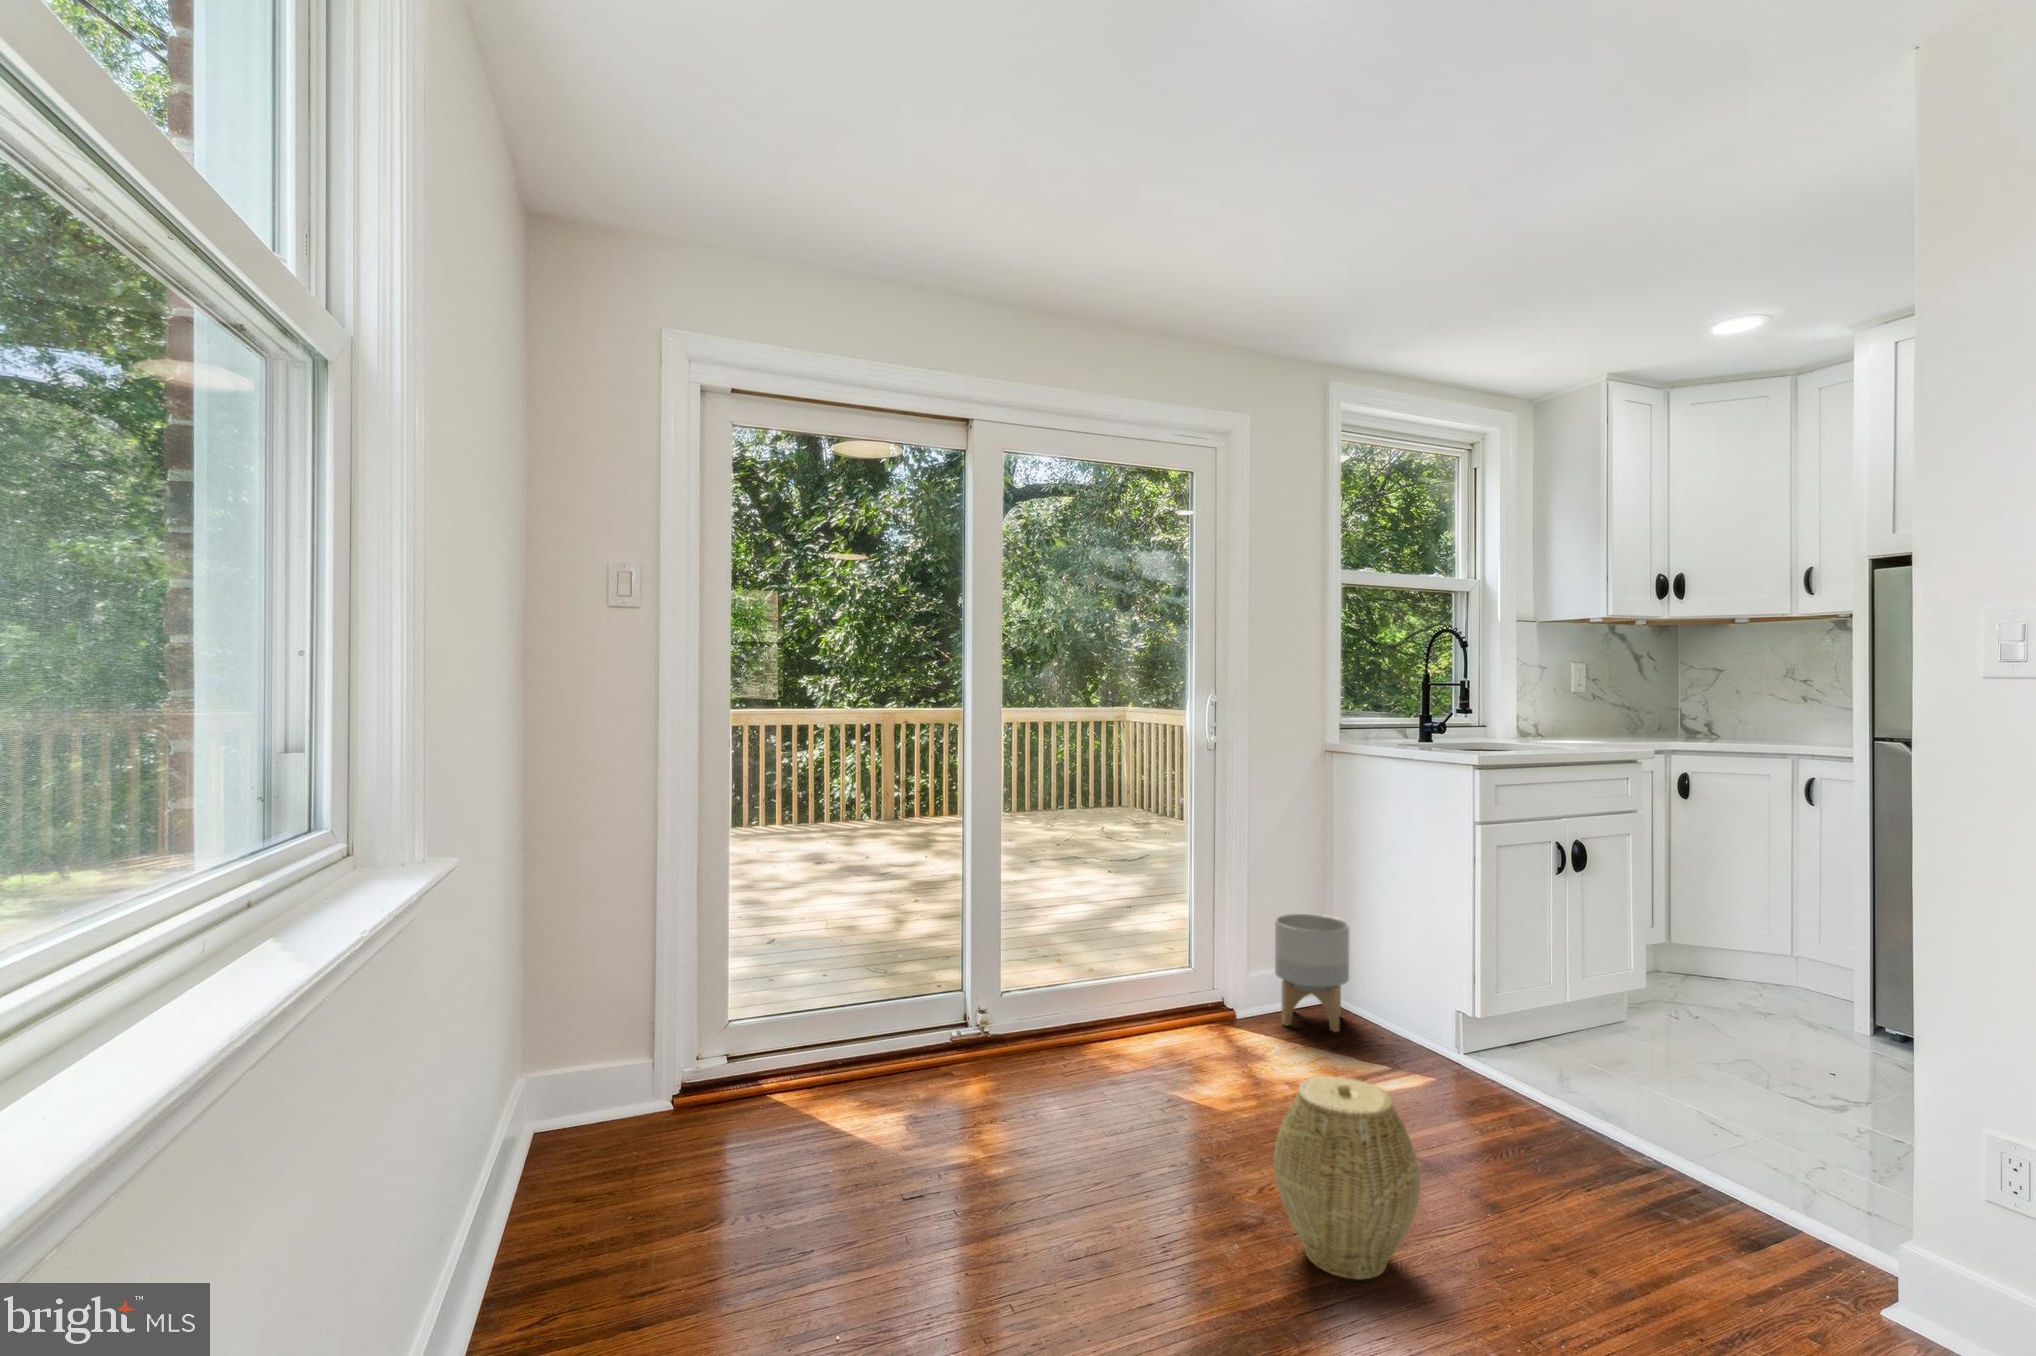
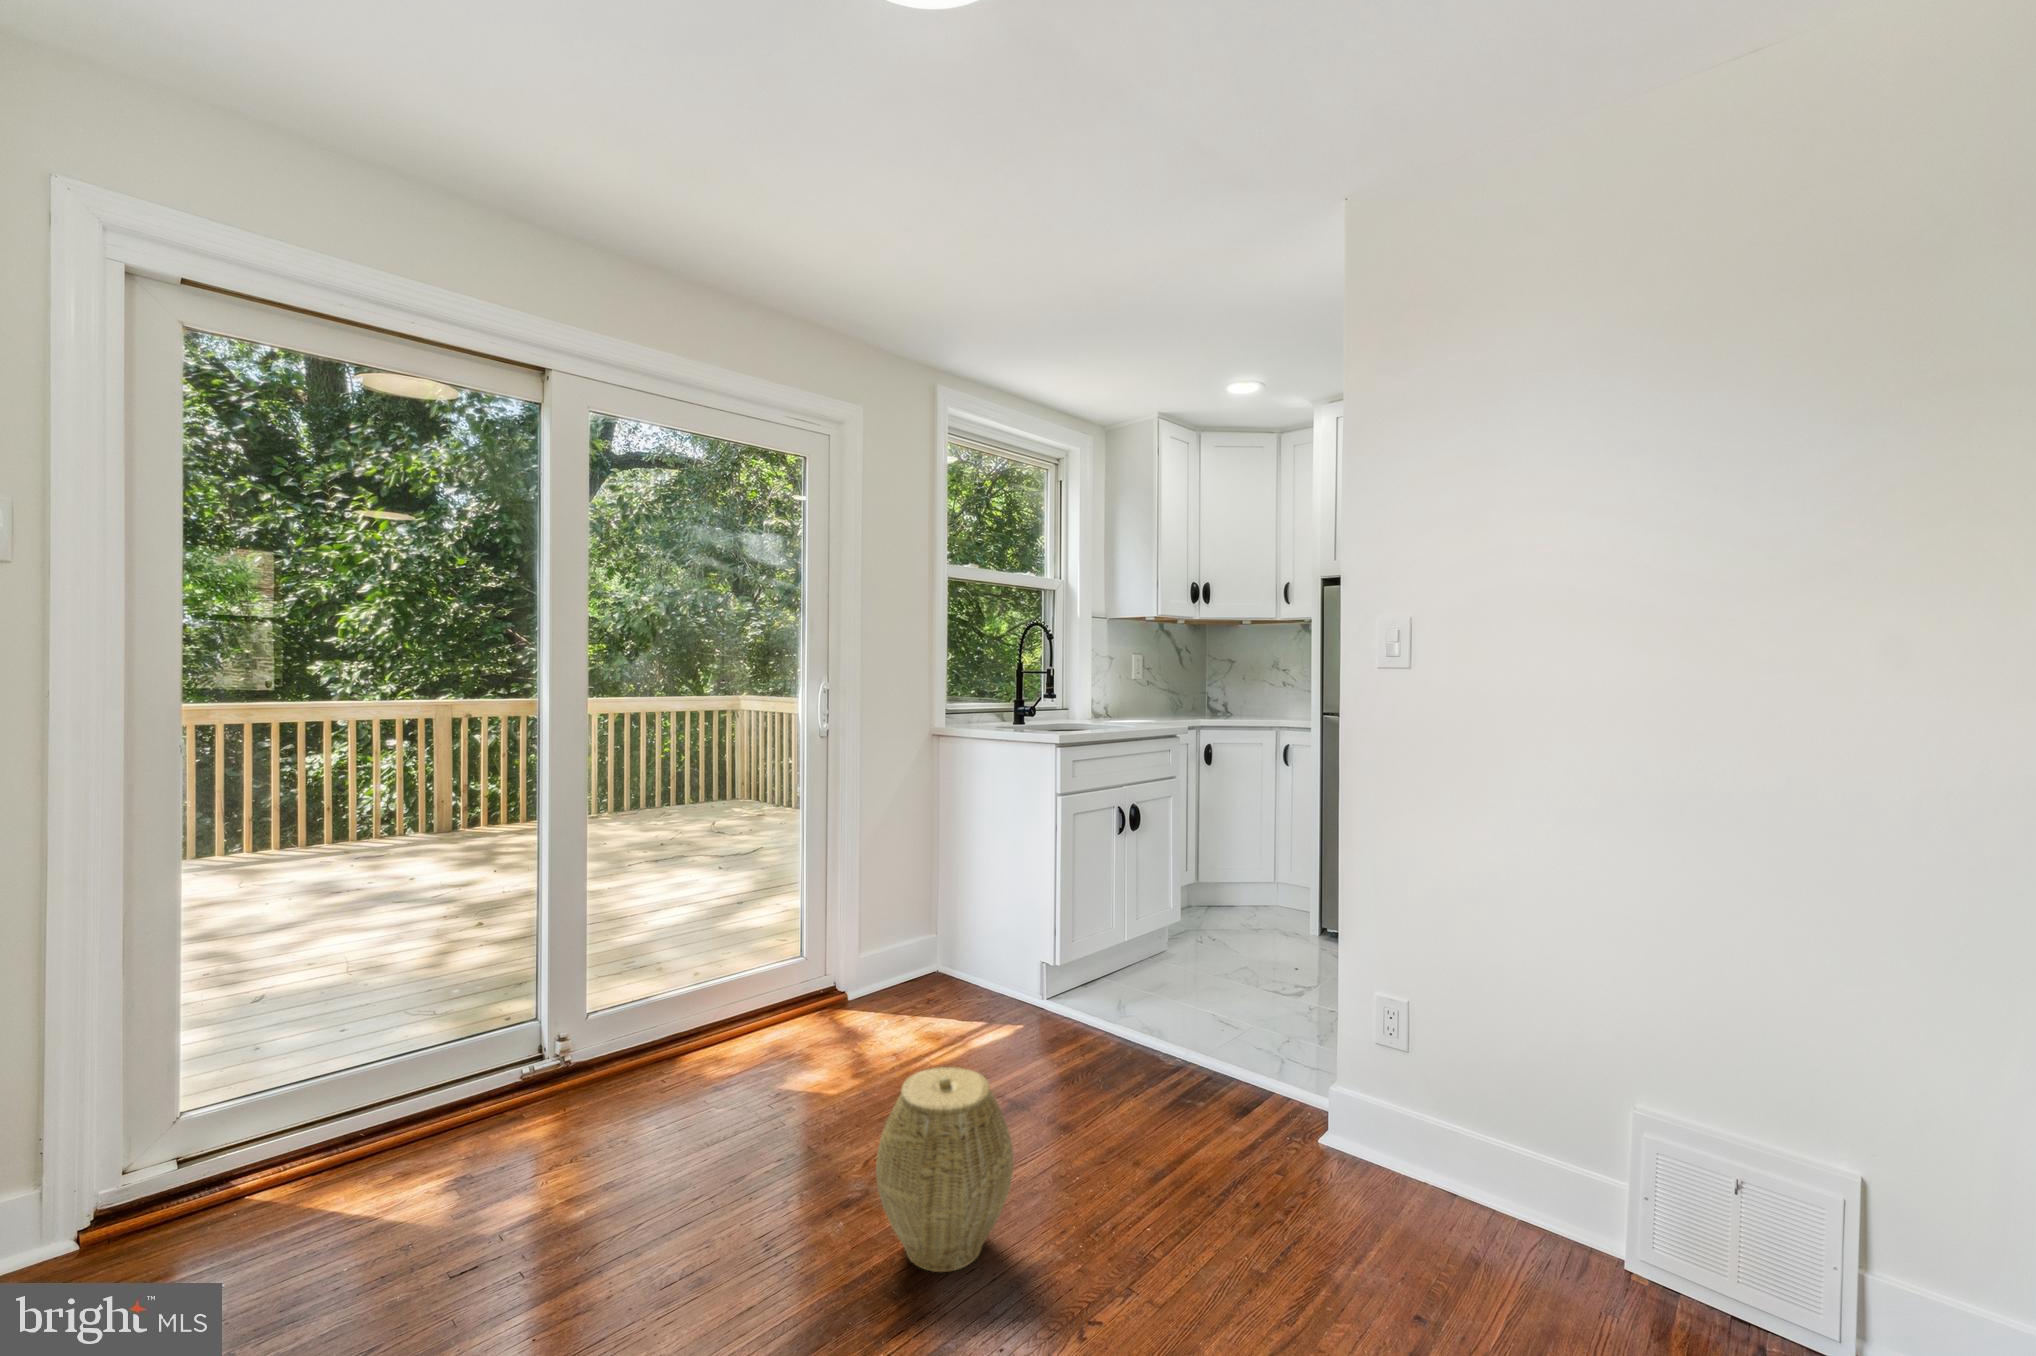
planter: present [1275,914,1349,1032] -> none [885,887,953,997]

